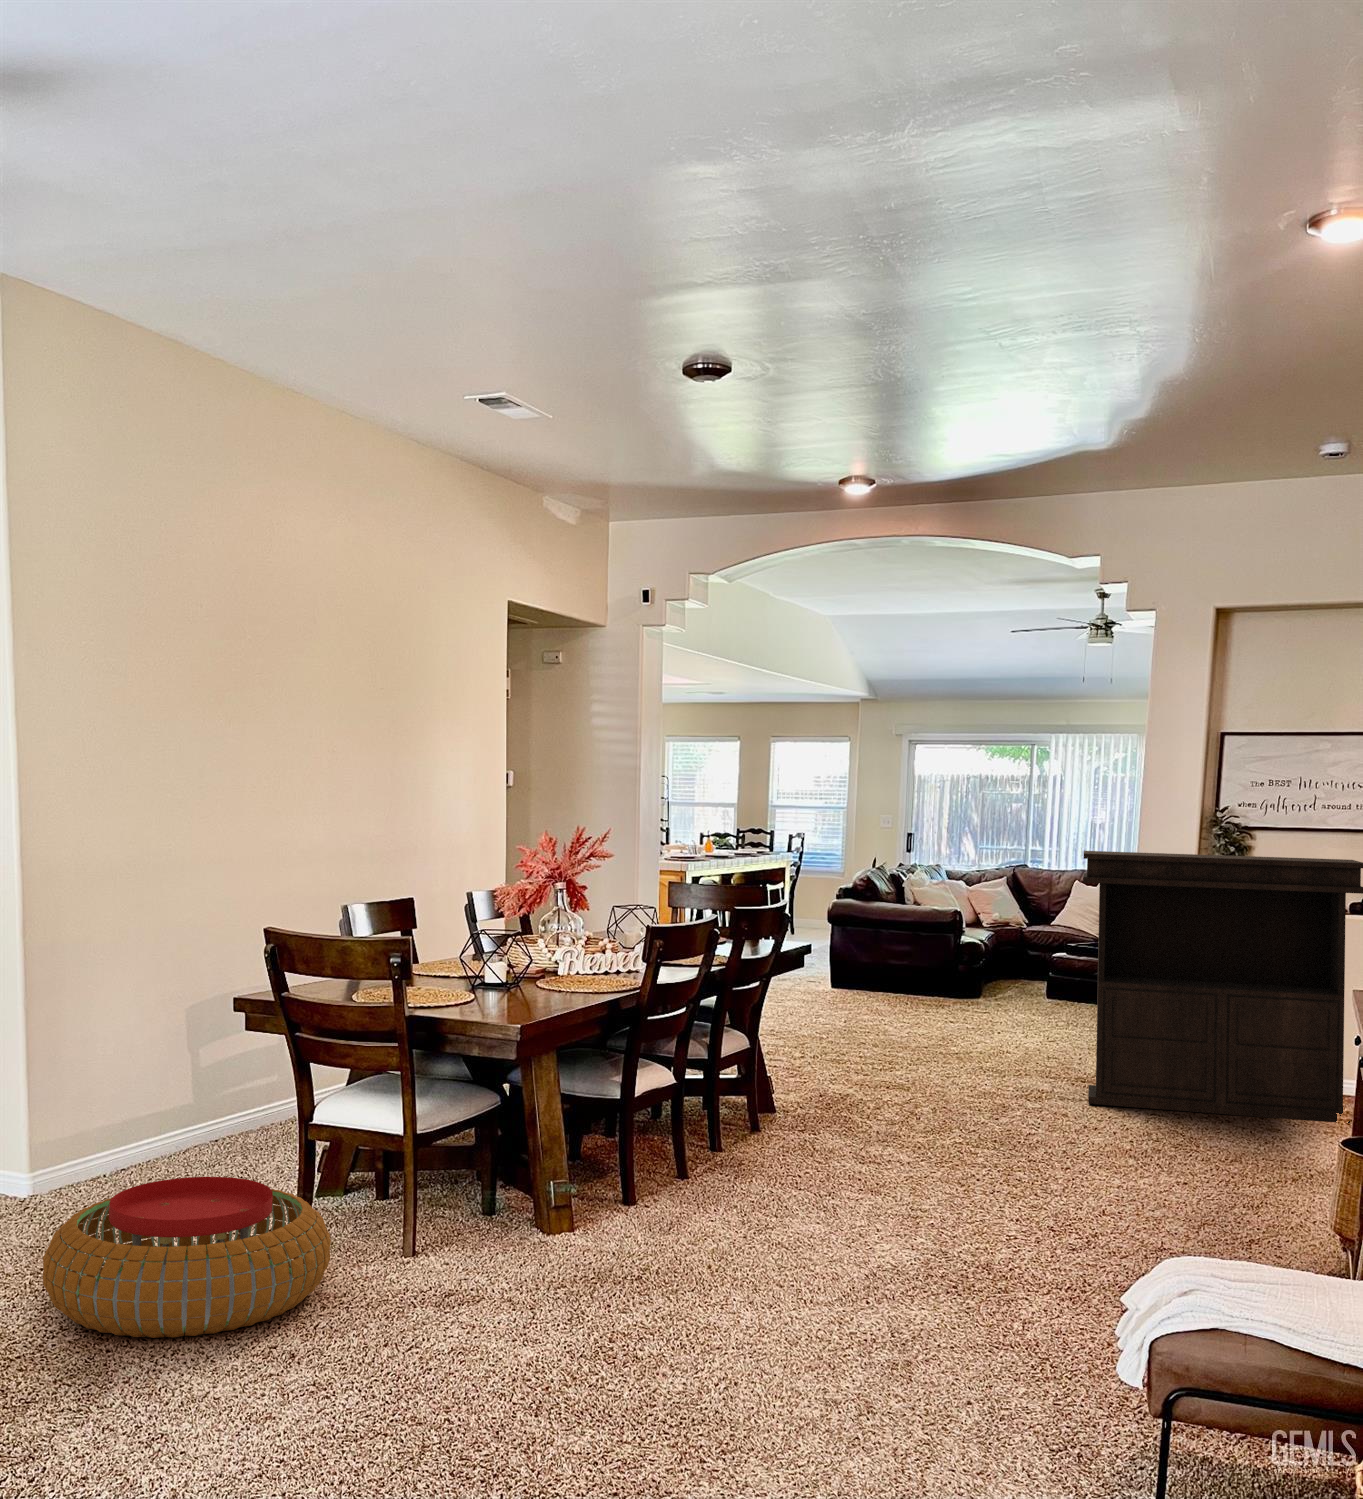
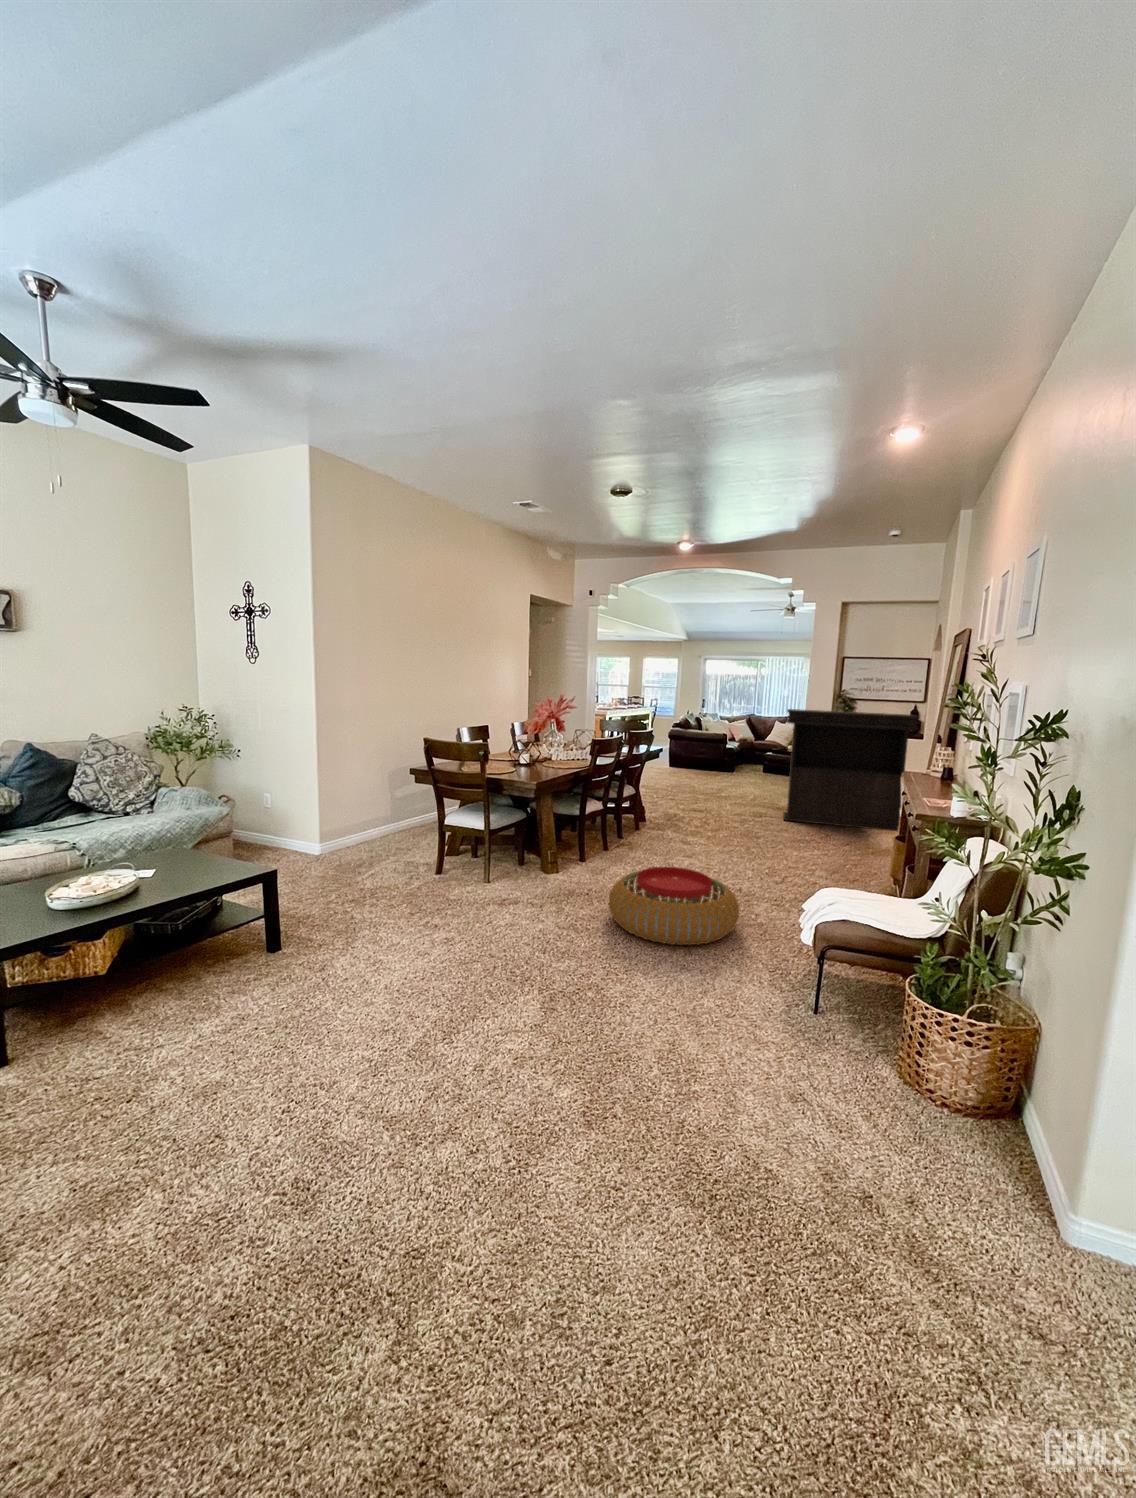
pouf: present [42,1177,331,1338] -> present [609,867,739,945]

